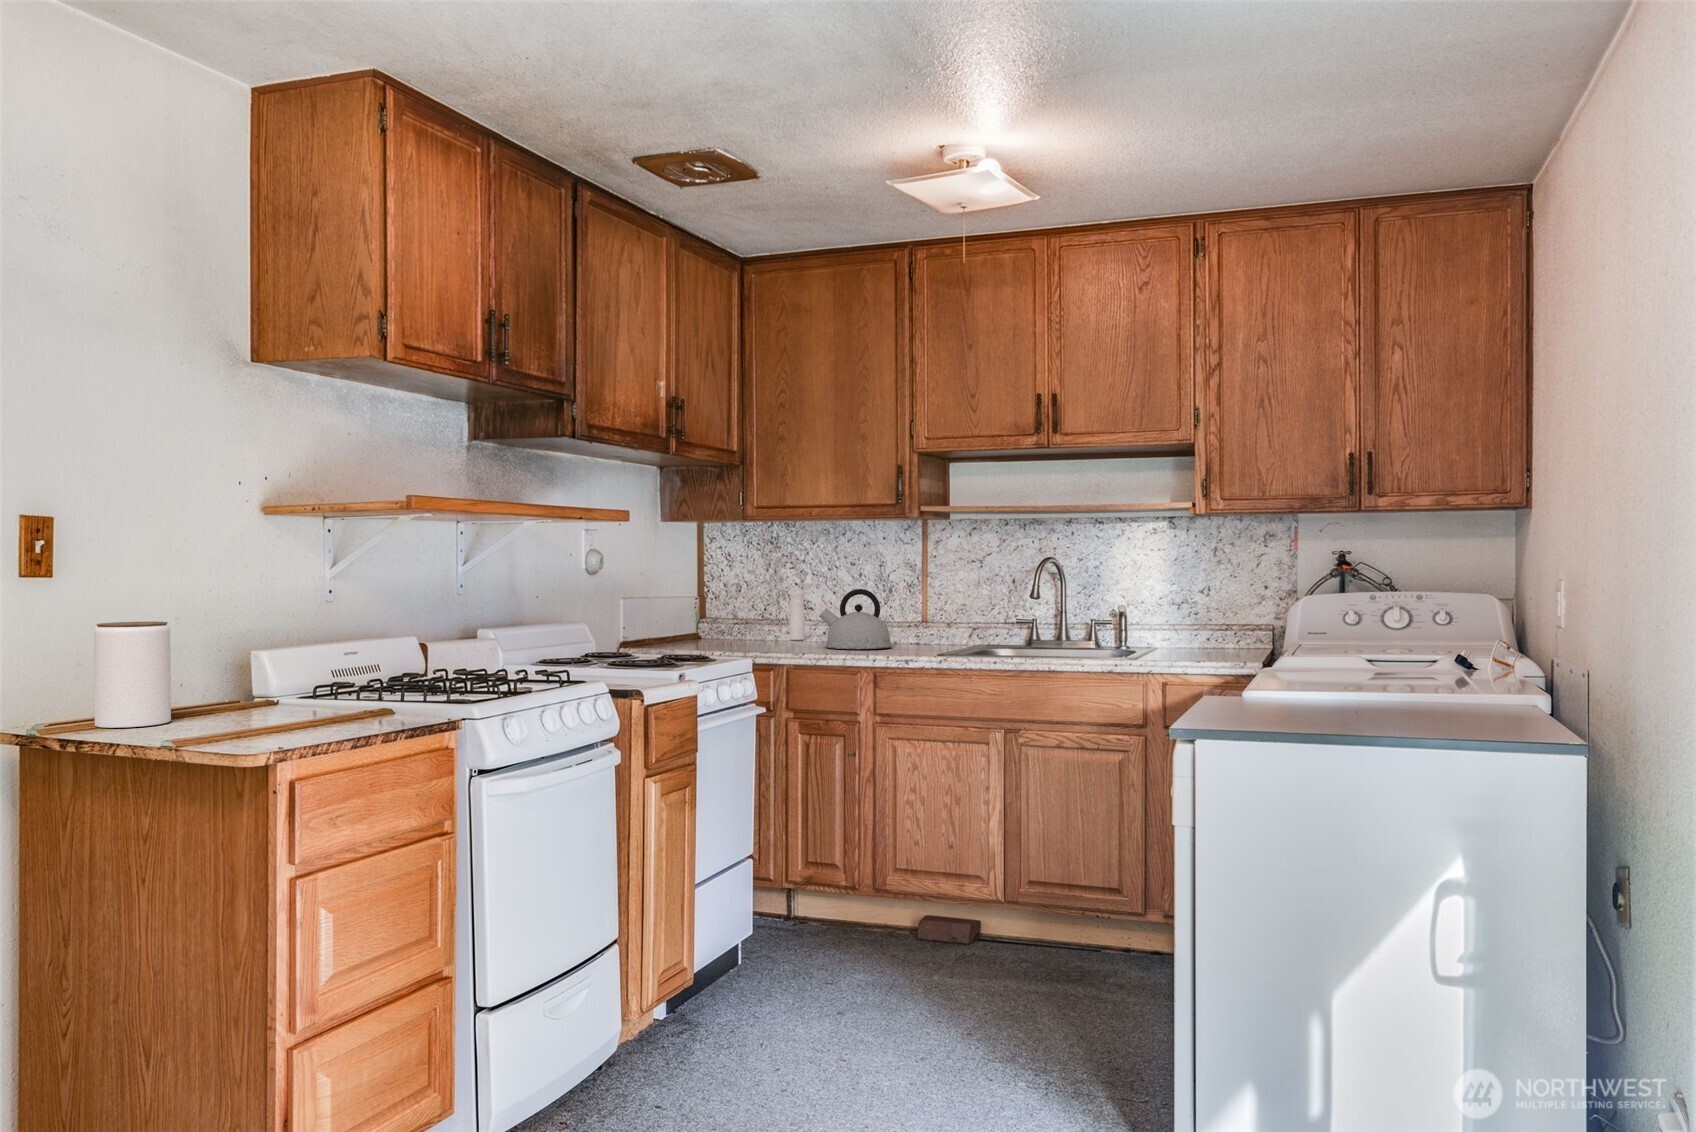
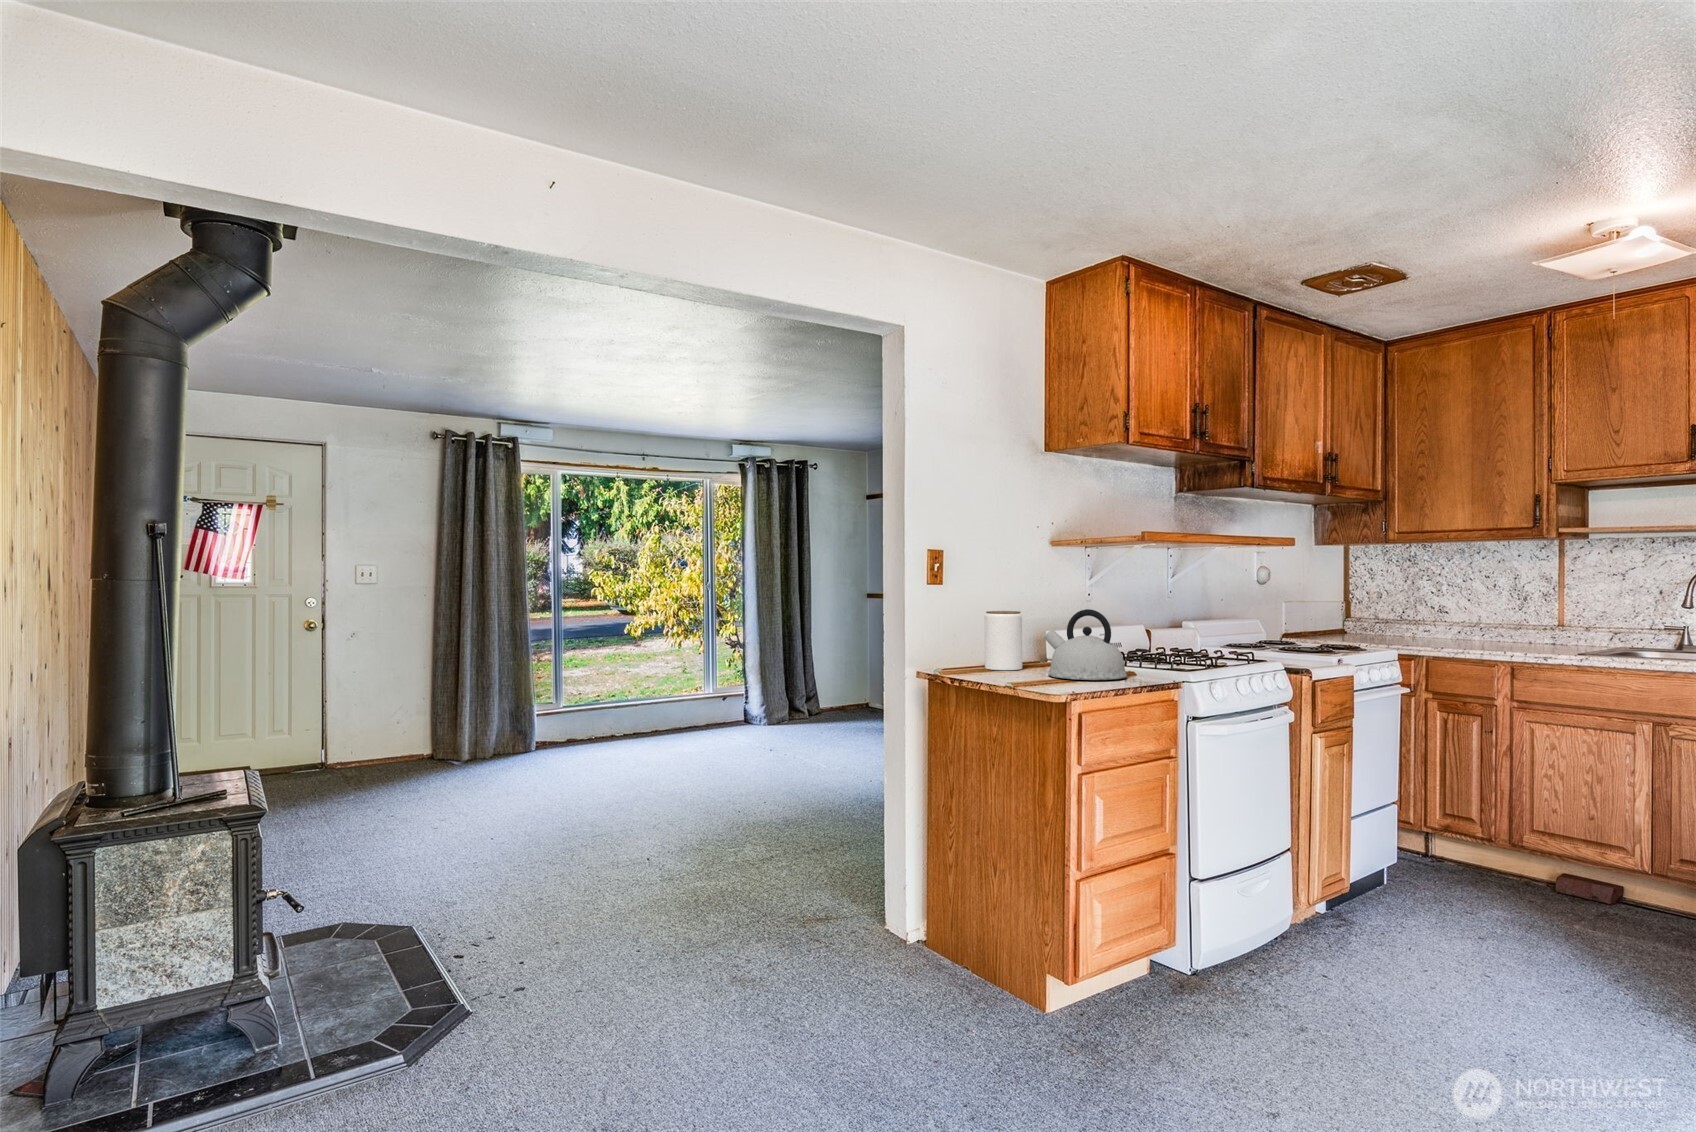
pepper mill: present [789,580,813,640] -> none [1426,588,1450,638]
kettle: present [819,589,892,649] -> present [1044,609,1127,680]

